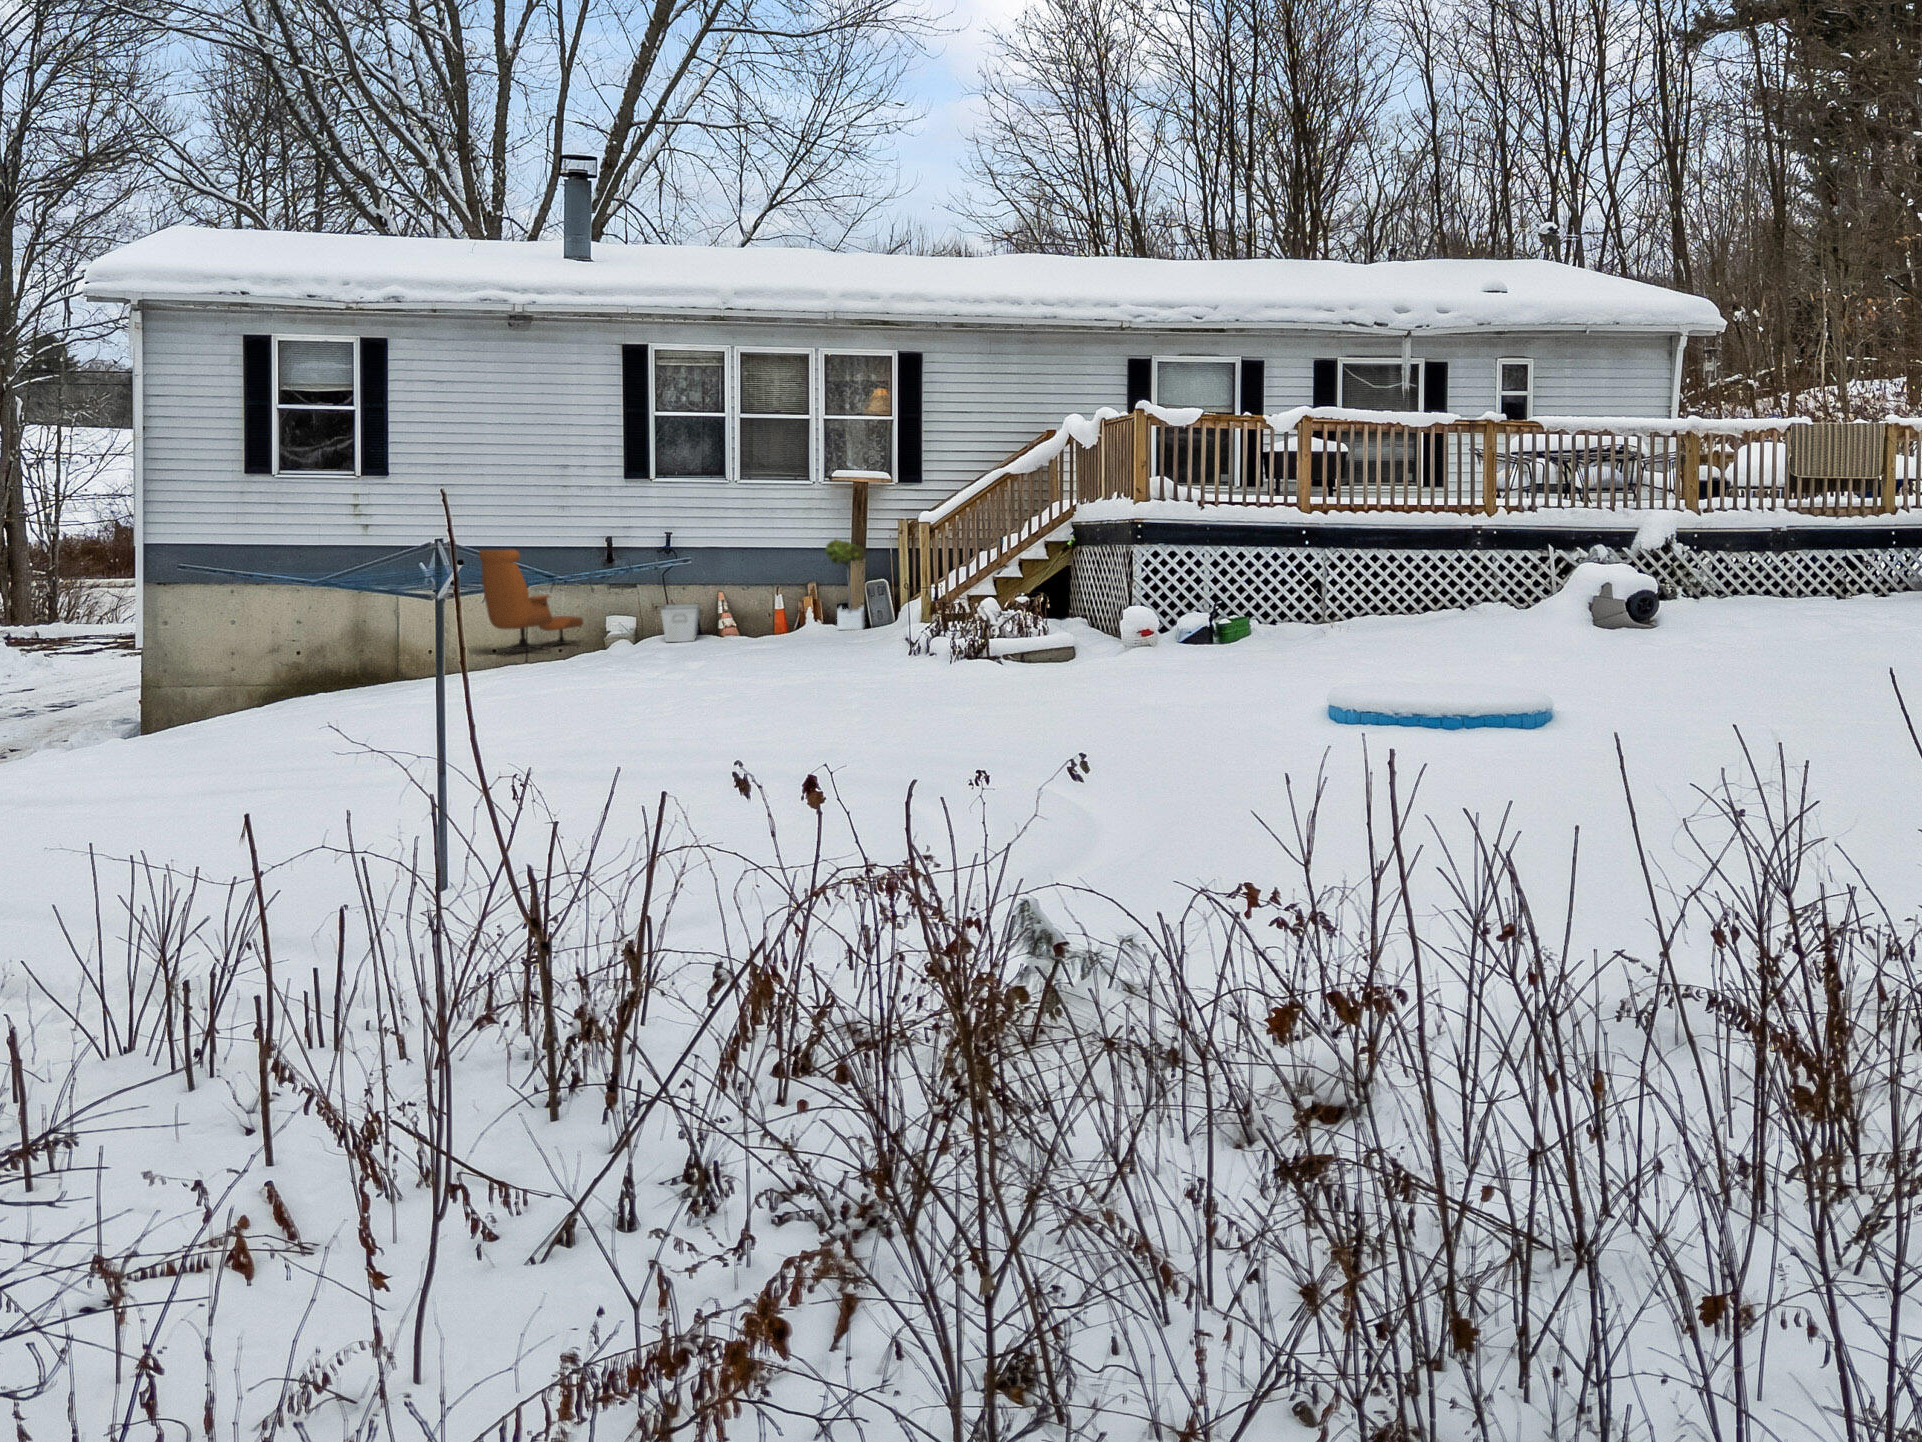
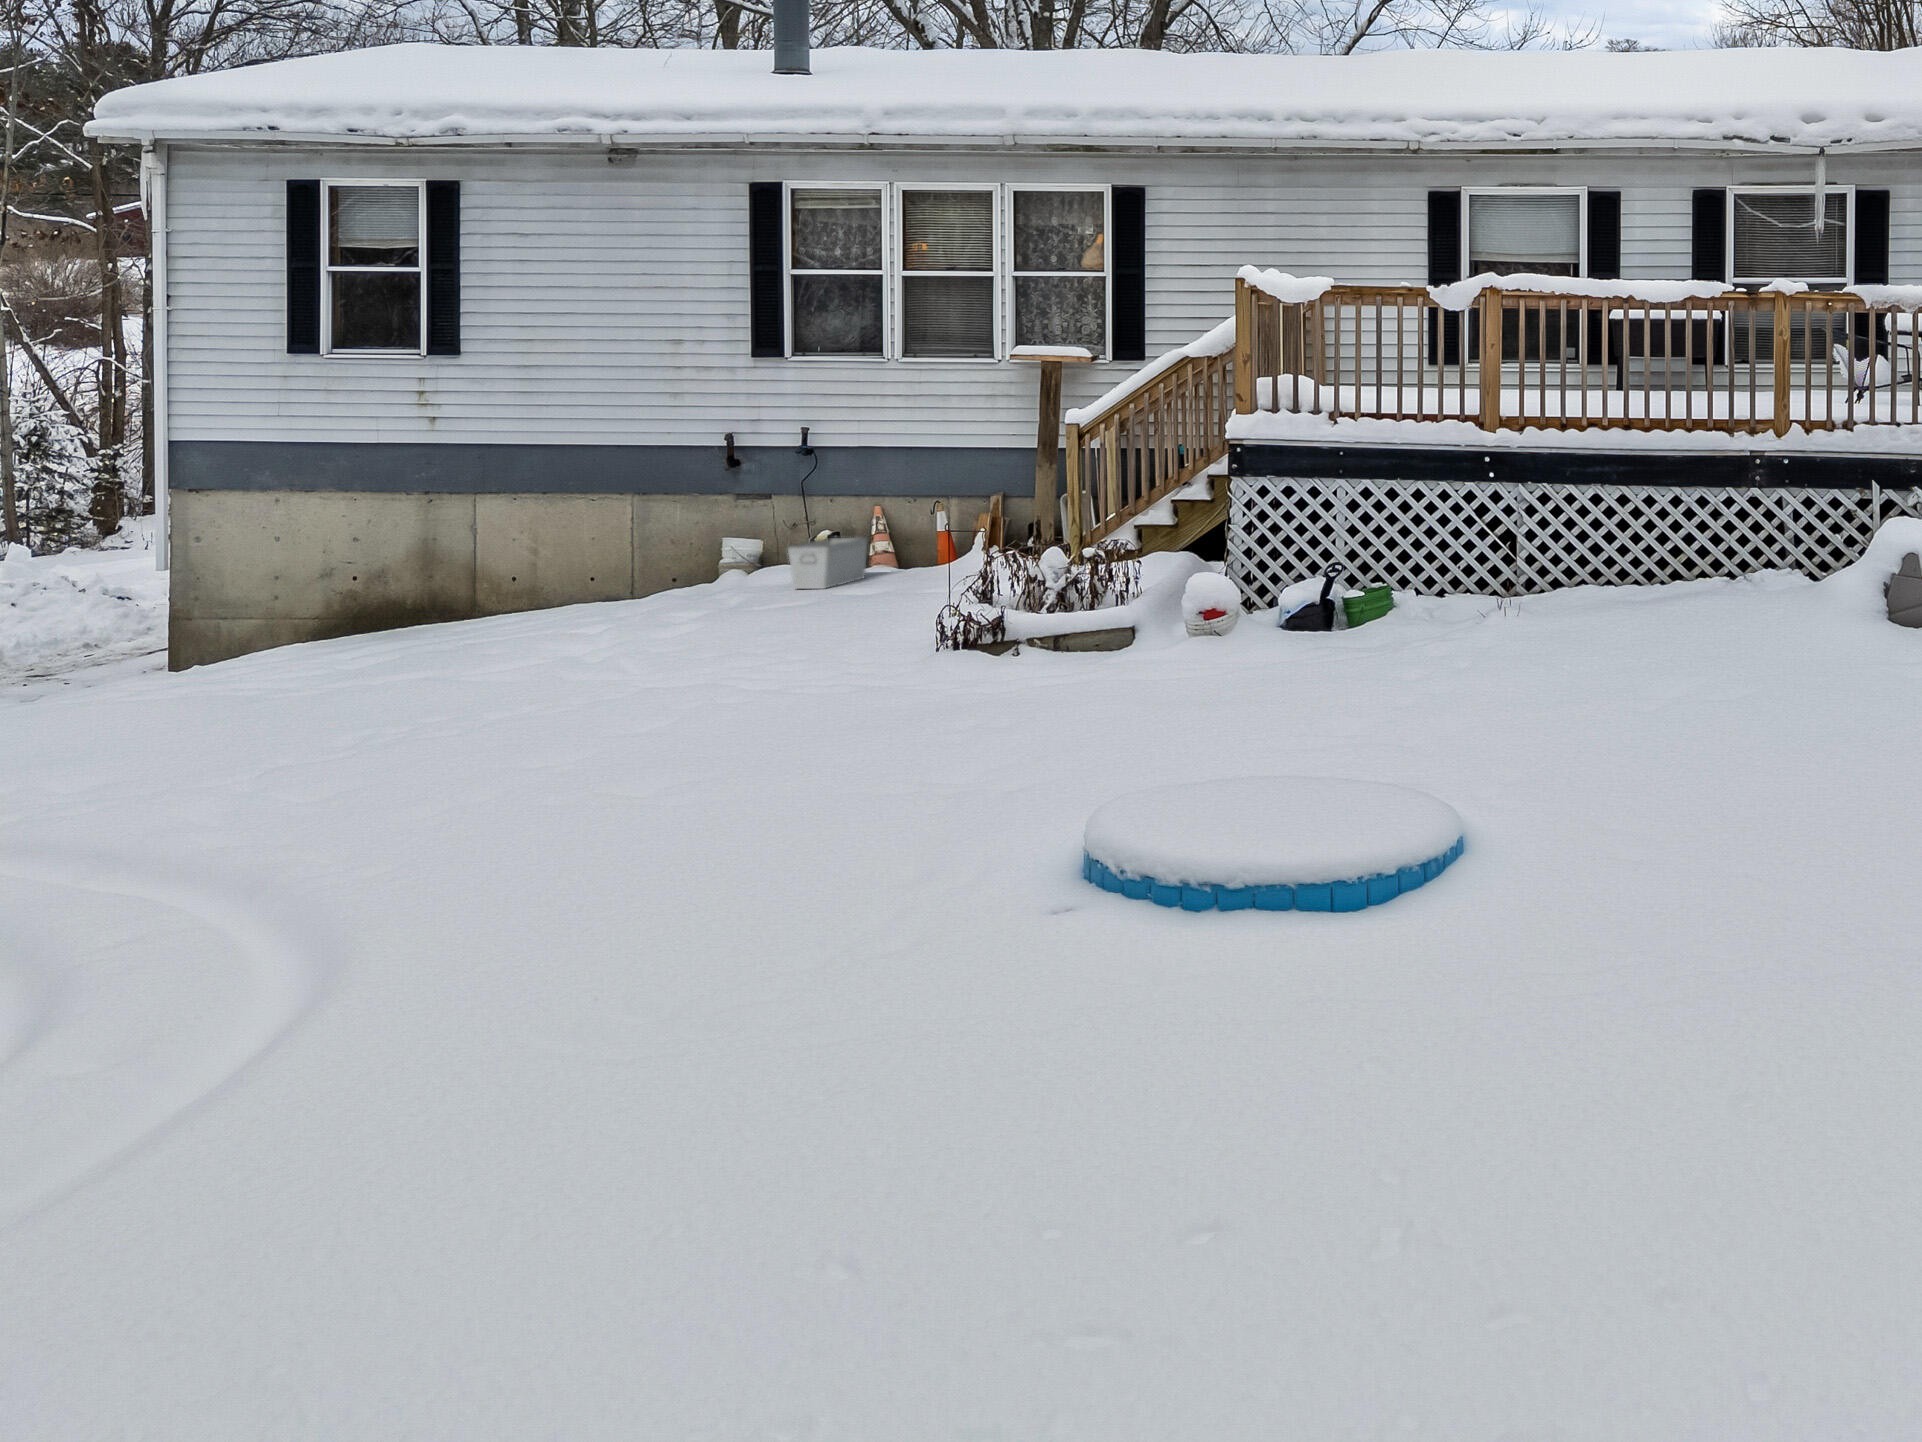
potted tree: present [825,539,865,630] -> none [1000,455,1059,577]
lounge chair: present [479,550,583,655] -> none [562,475,728,604]

